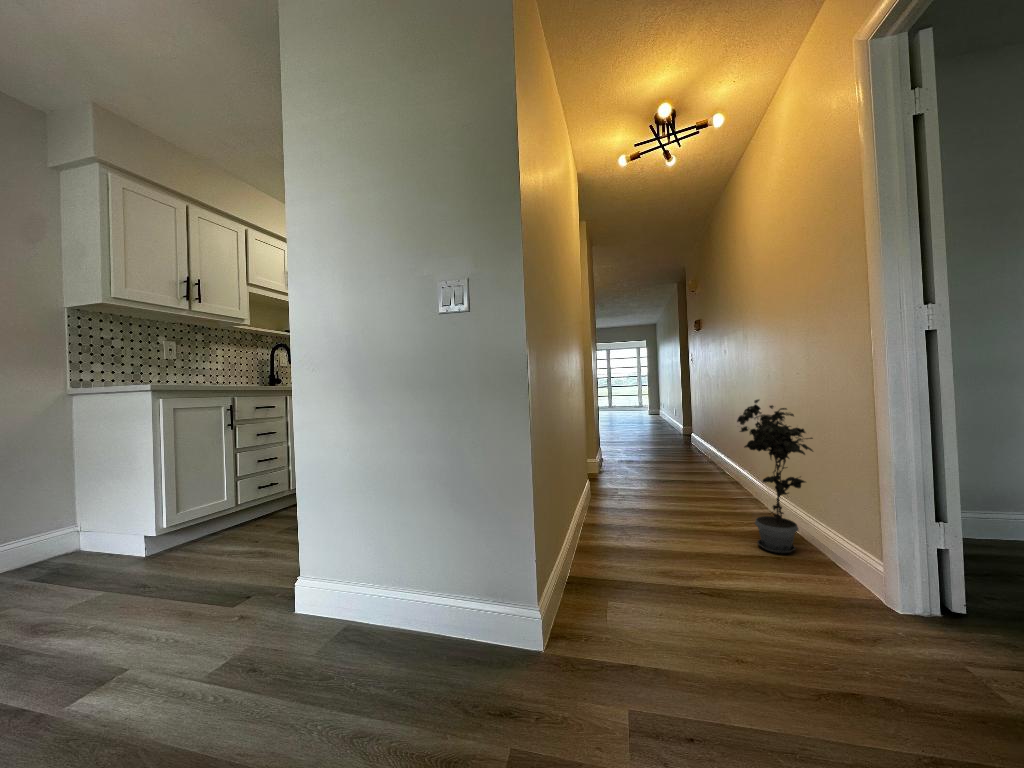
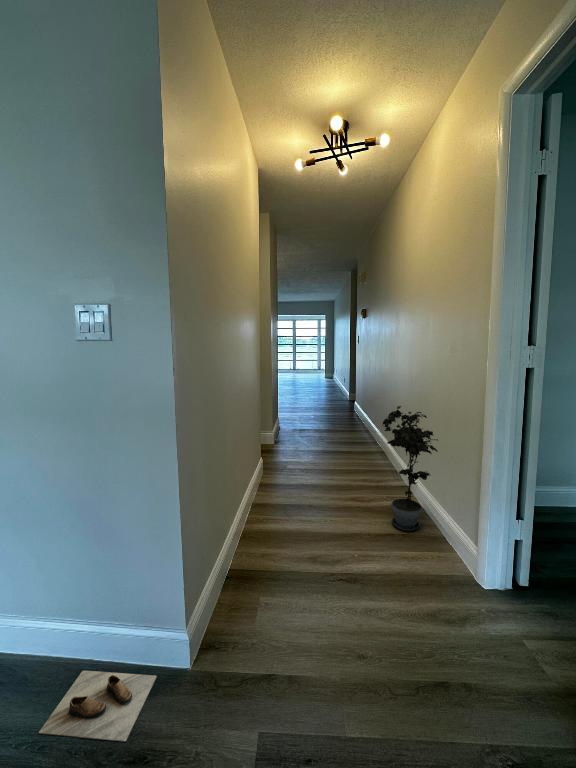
shoe: none [403,635,506,691] -> present [39,670,157,742]

